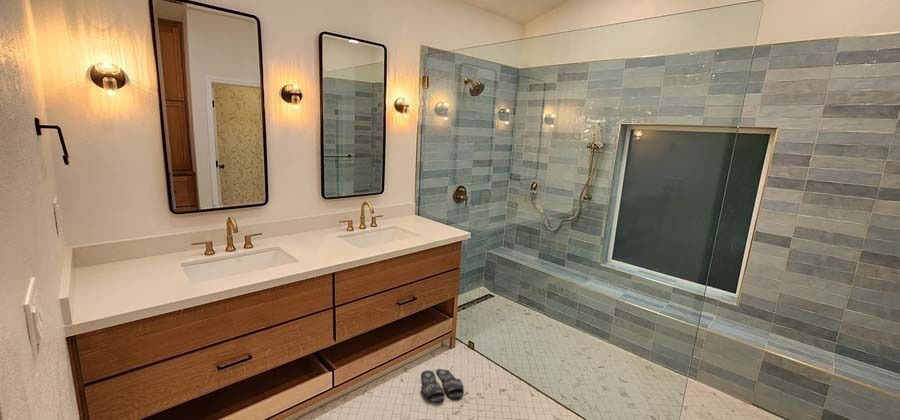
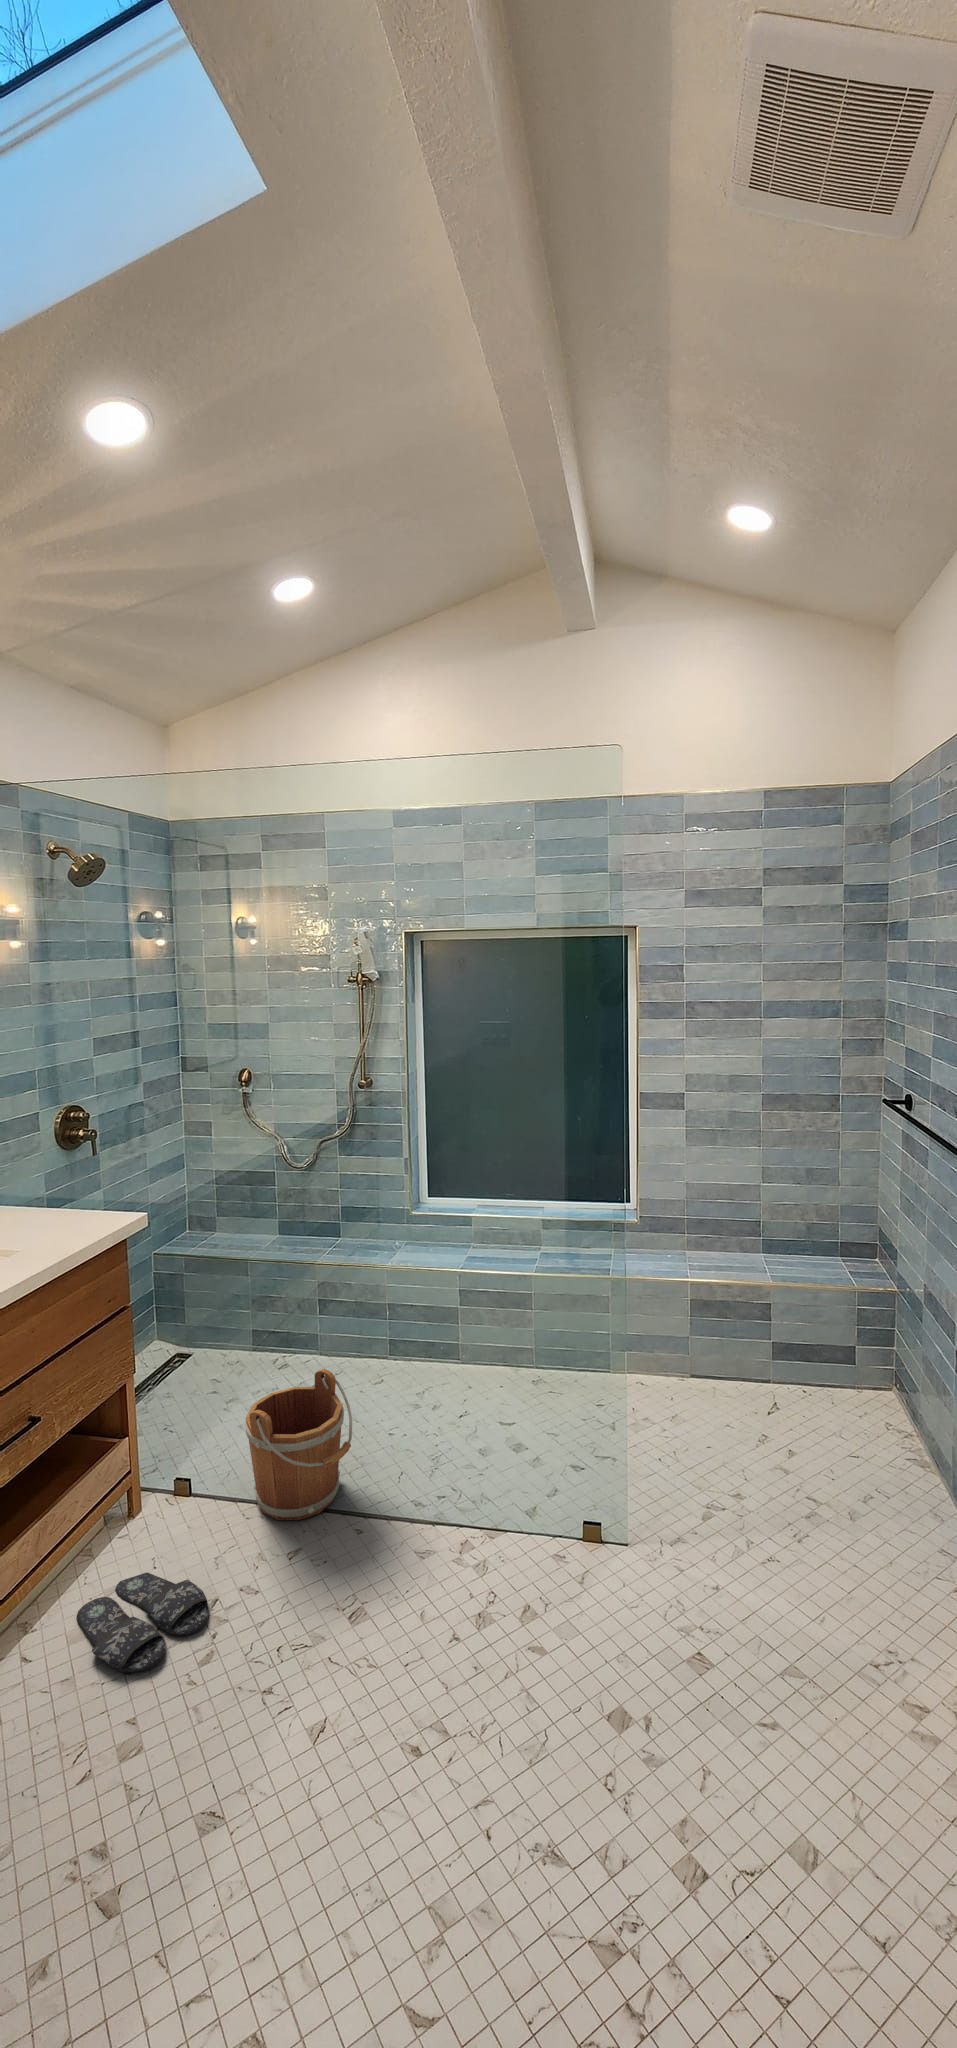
bucket: none [495,321,540,379] -> present [245,1369,352,1520]

